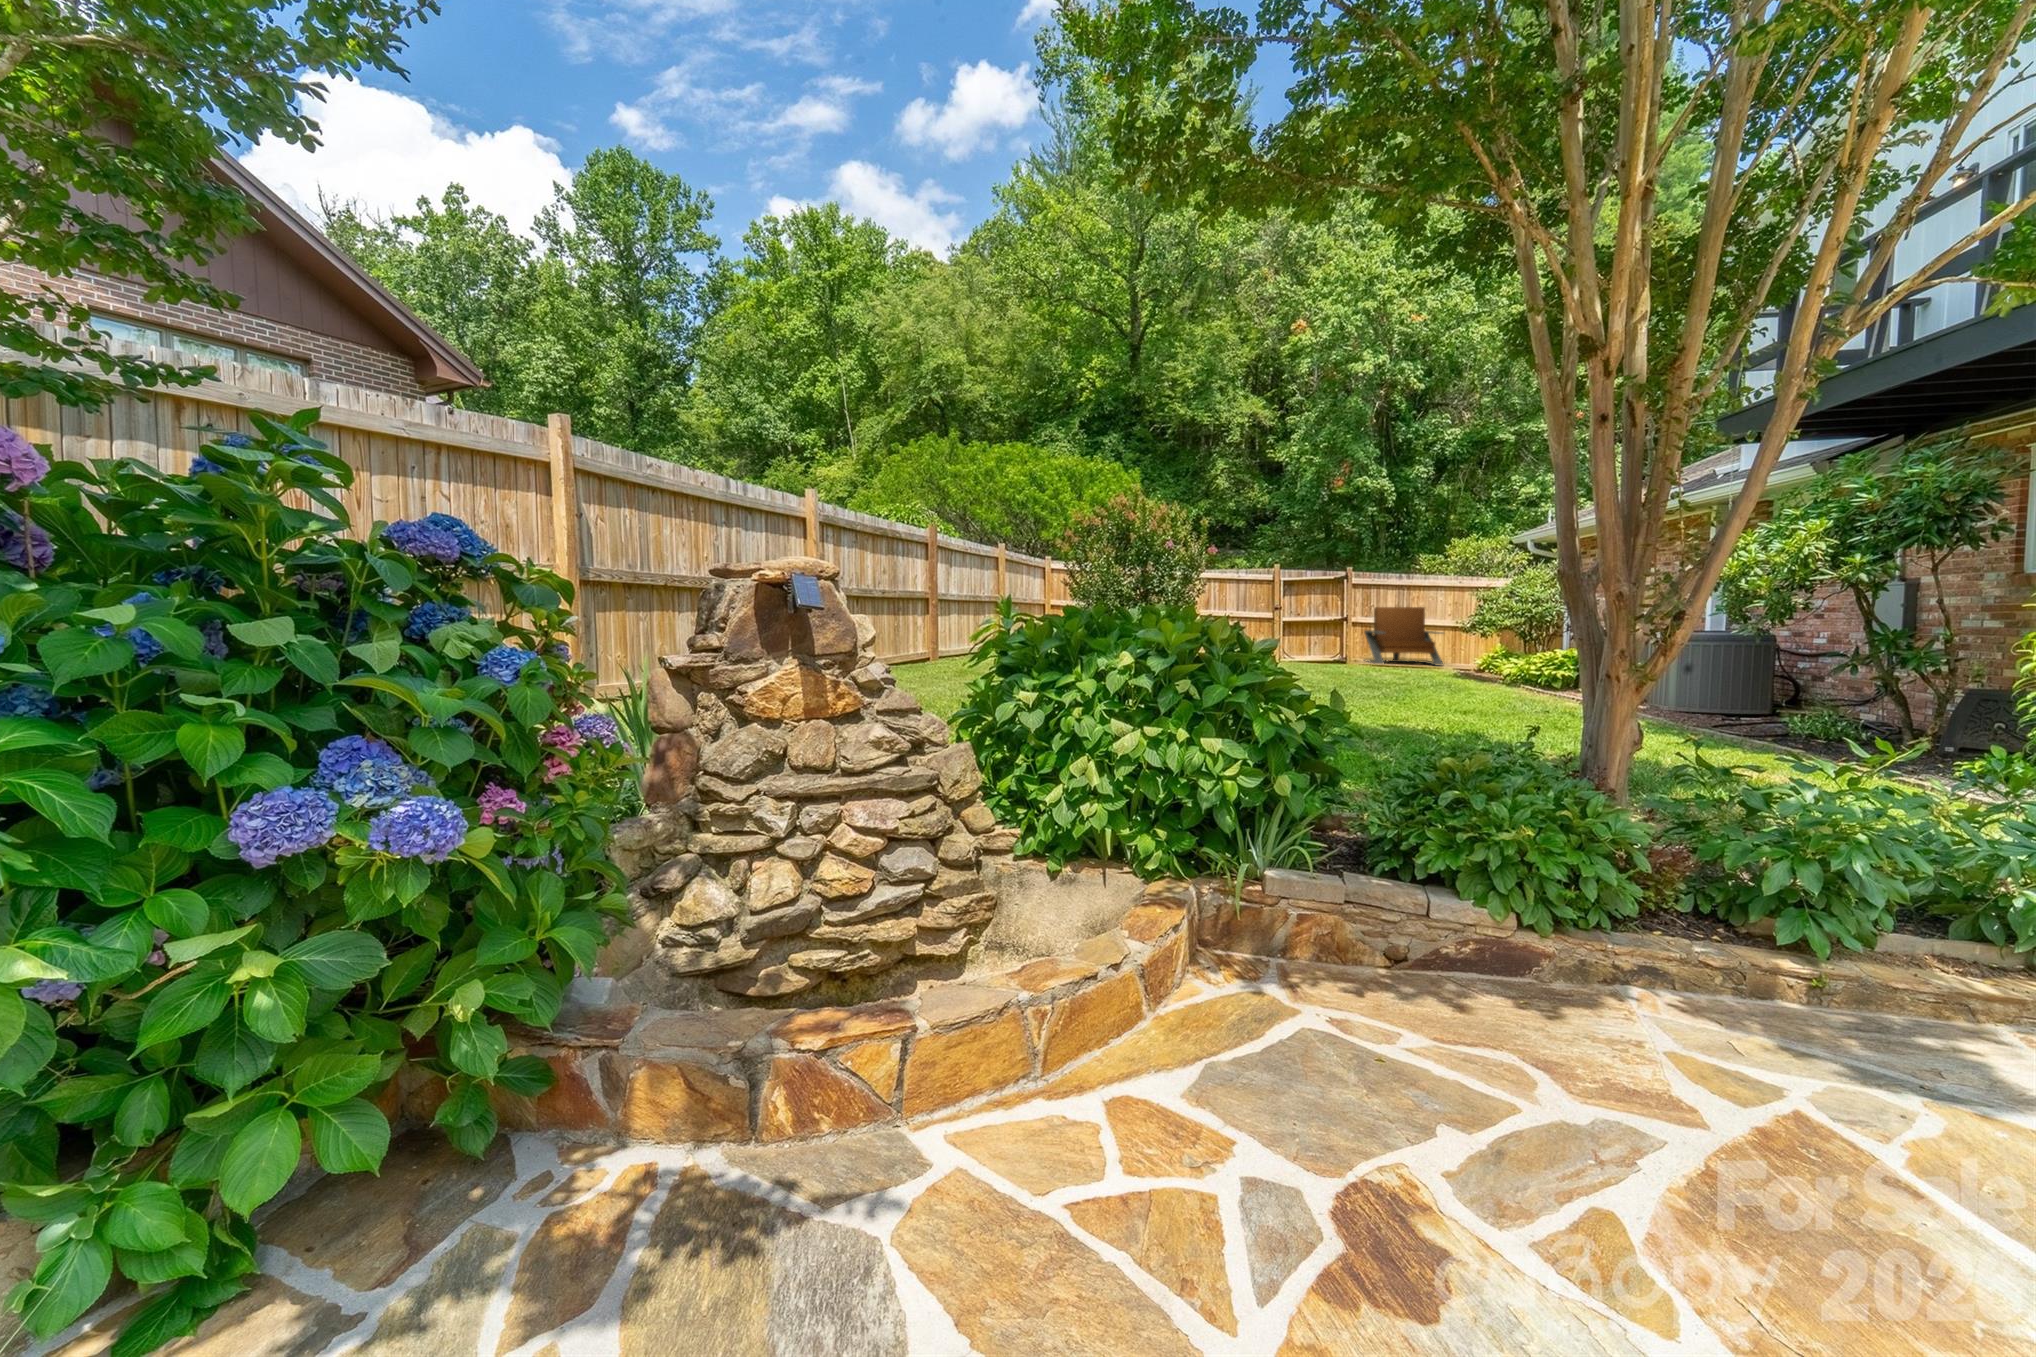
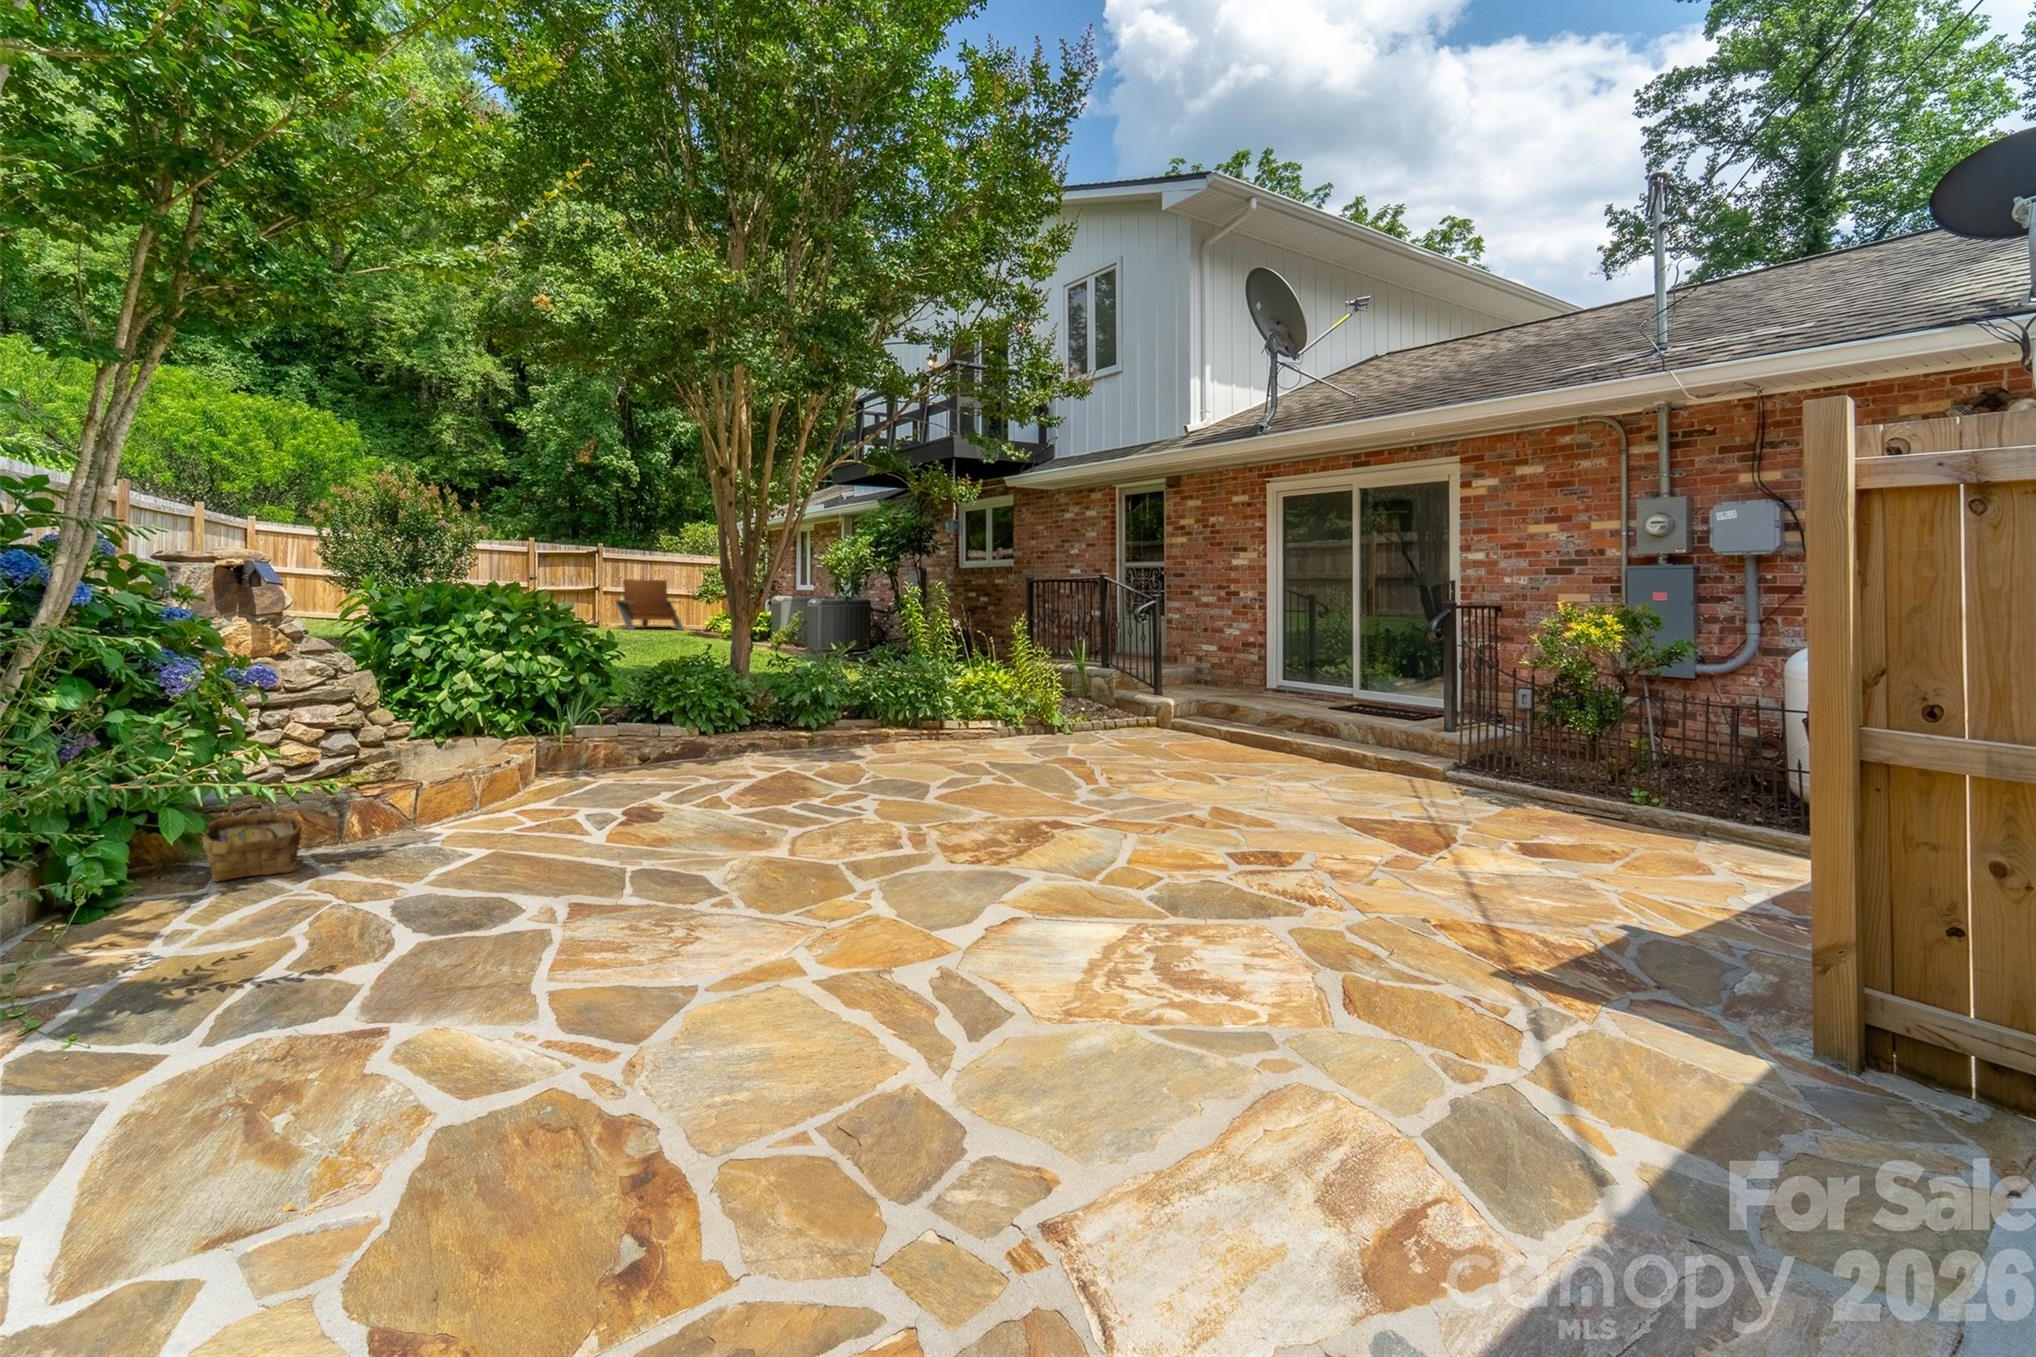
woven basket: none [409,1038,642,1275] -> present [202,798,302,882]

